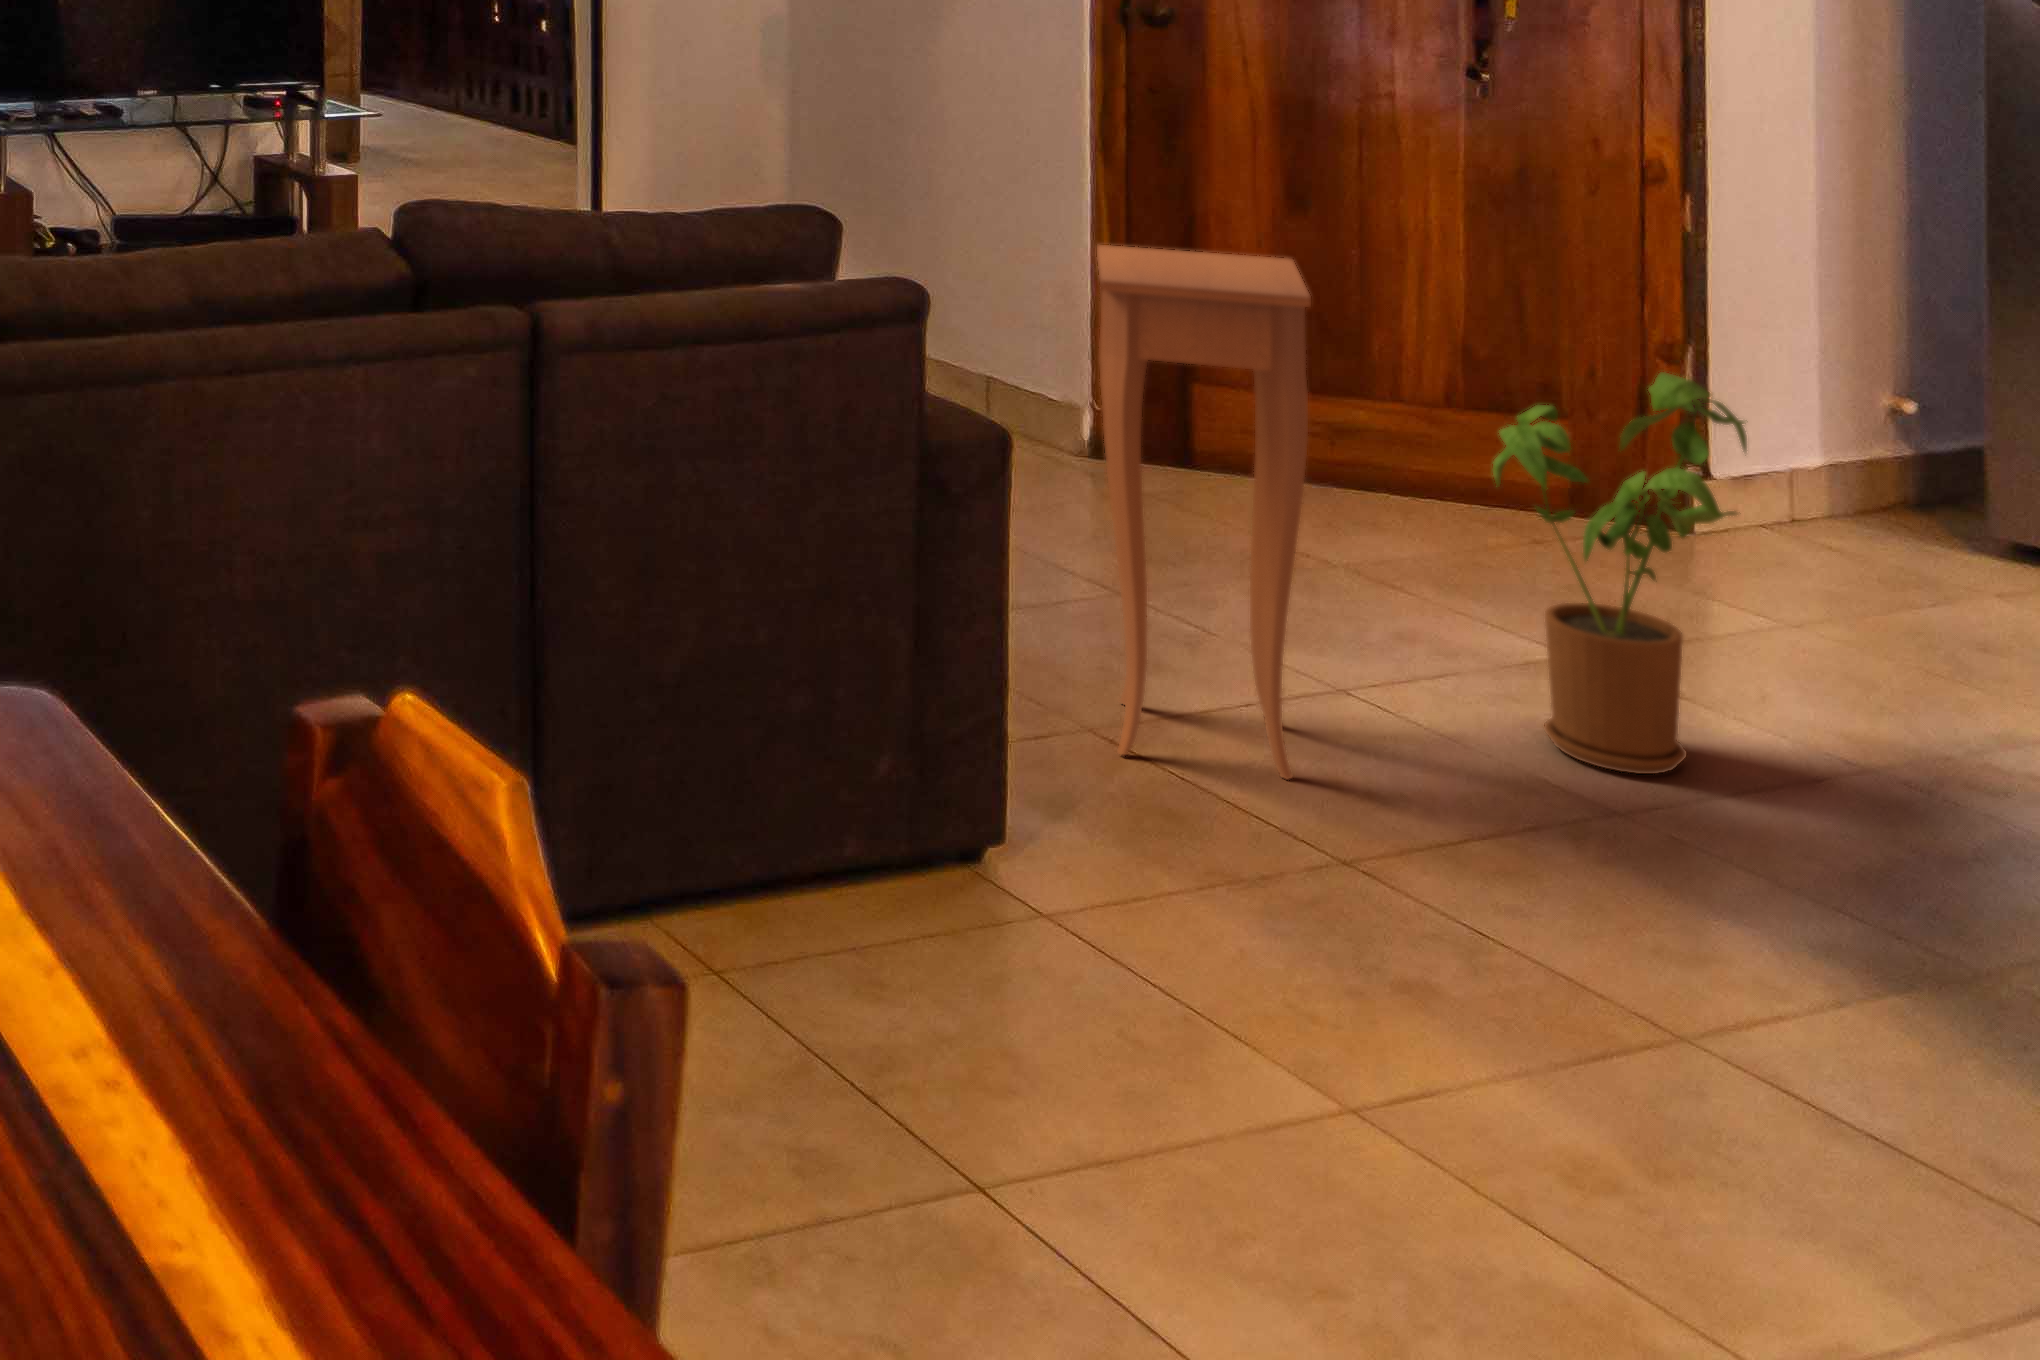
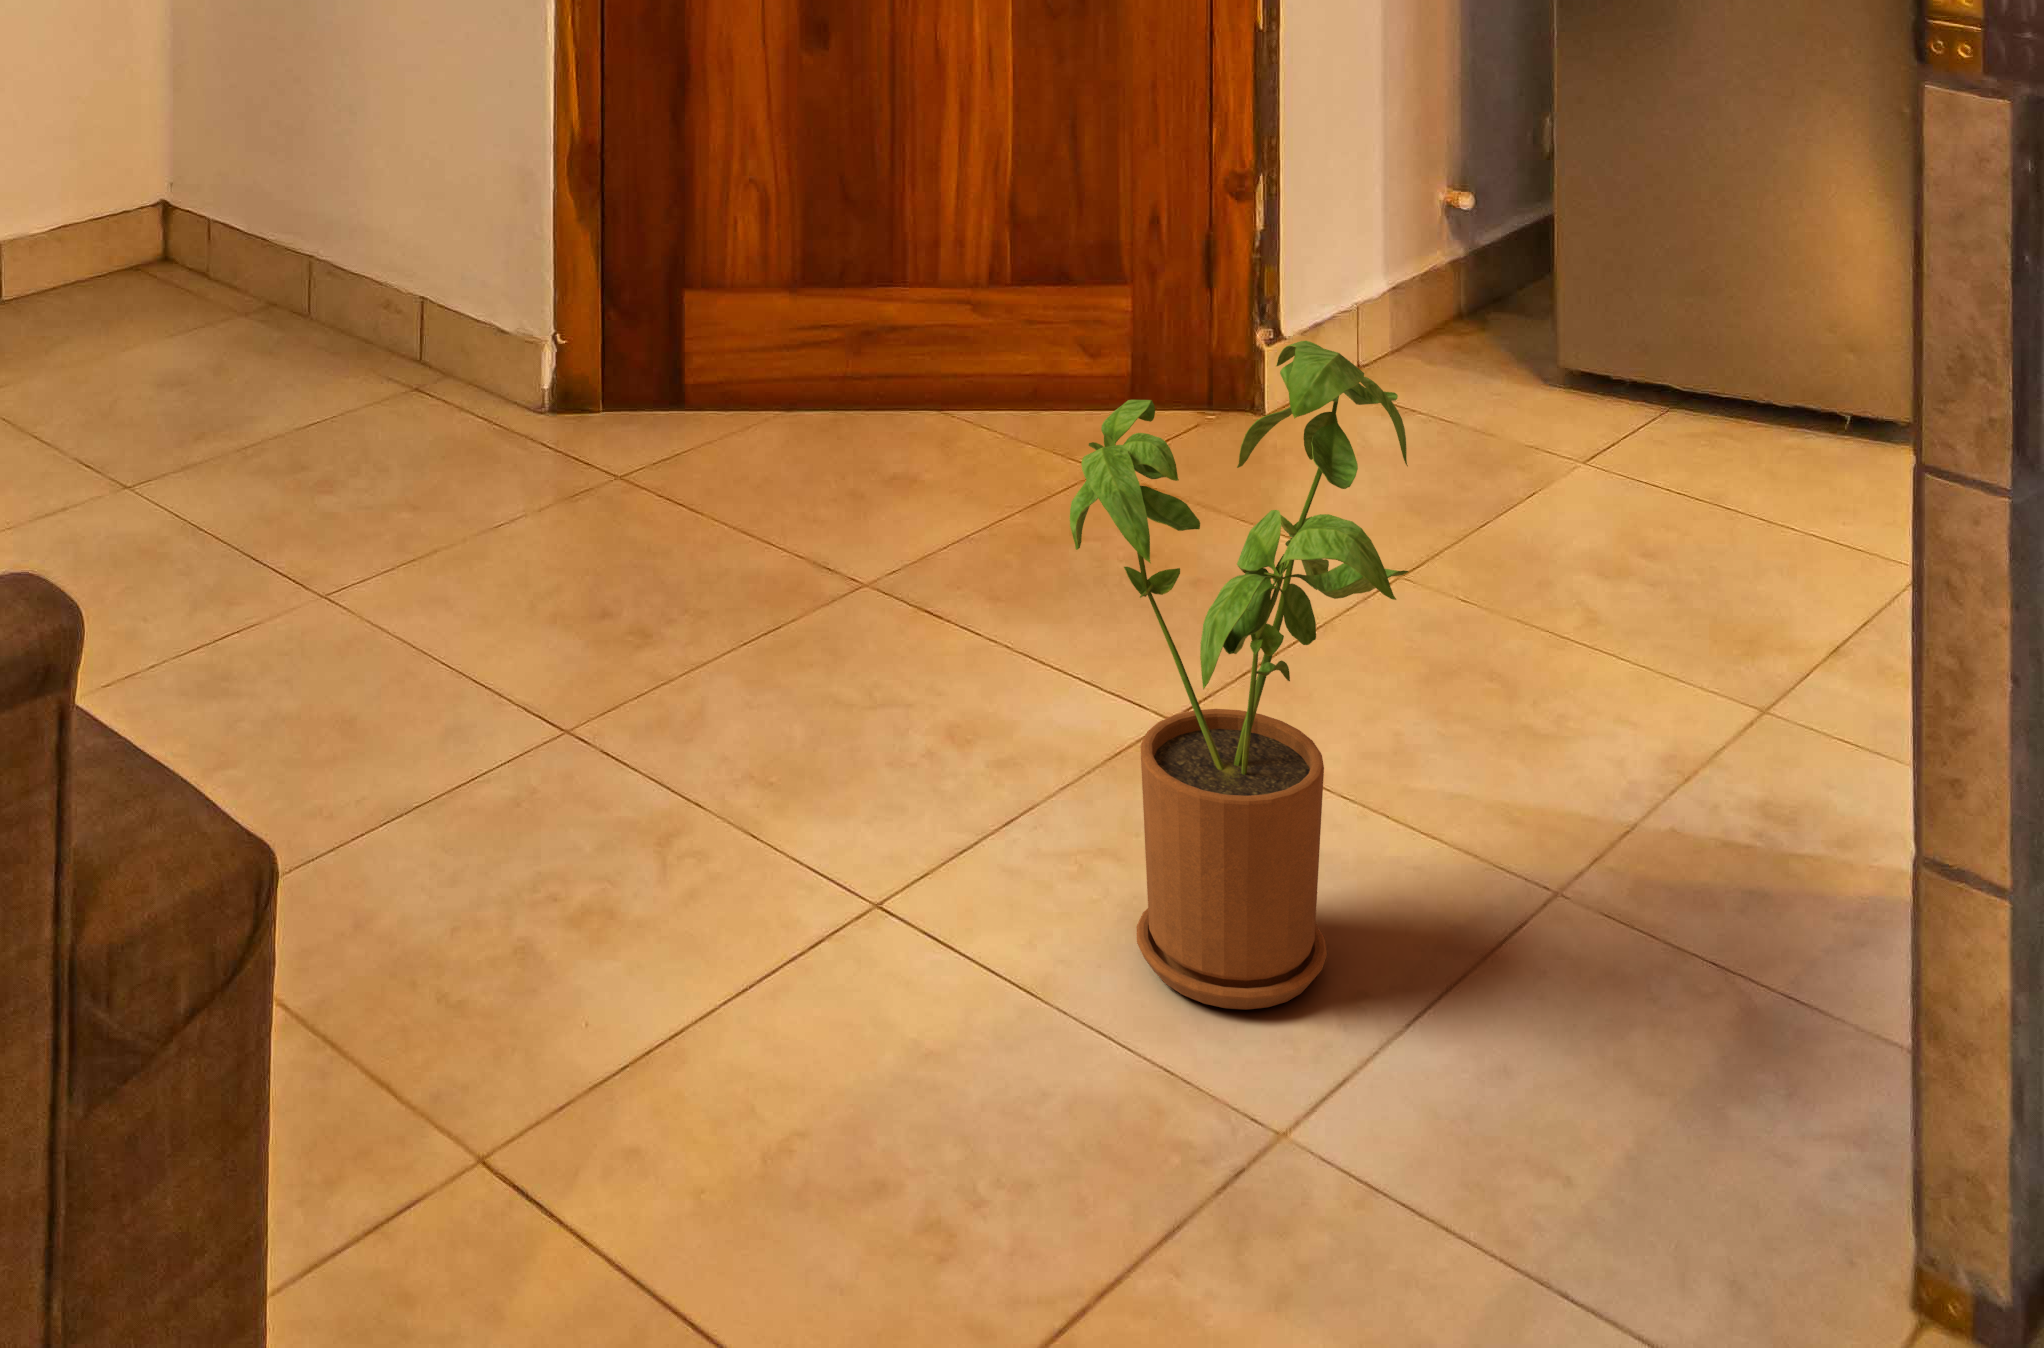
side table: present [1097,245,1311,779] -> none [479,225,821,1215]

